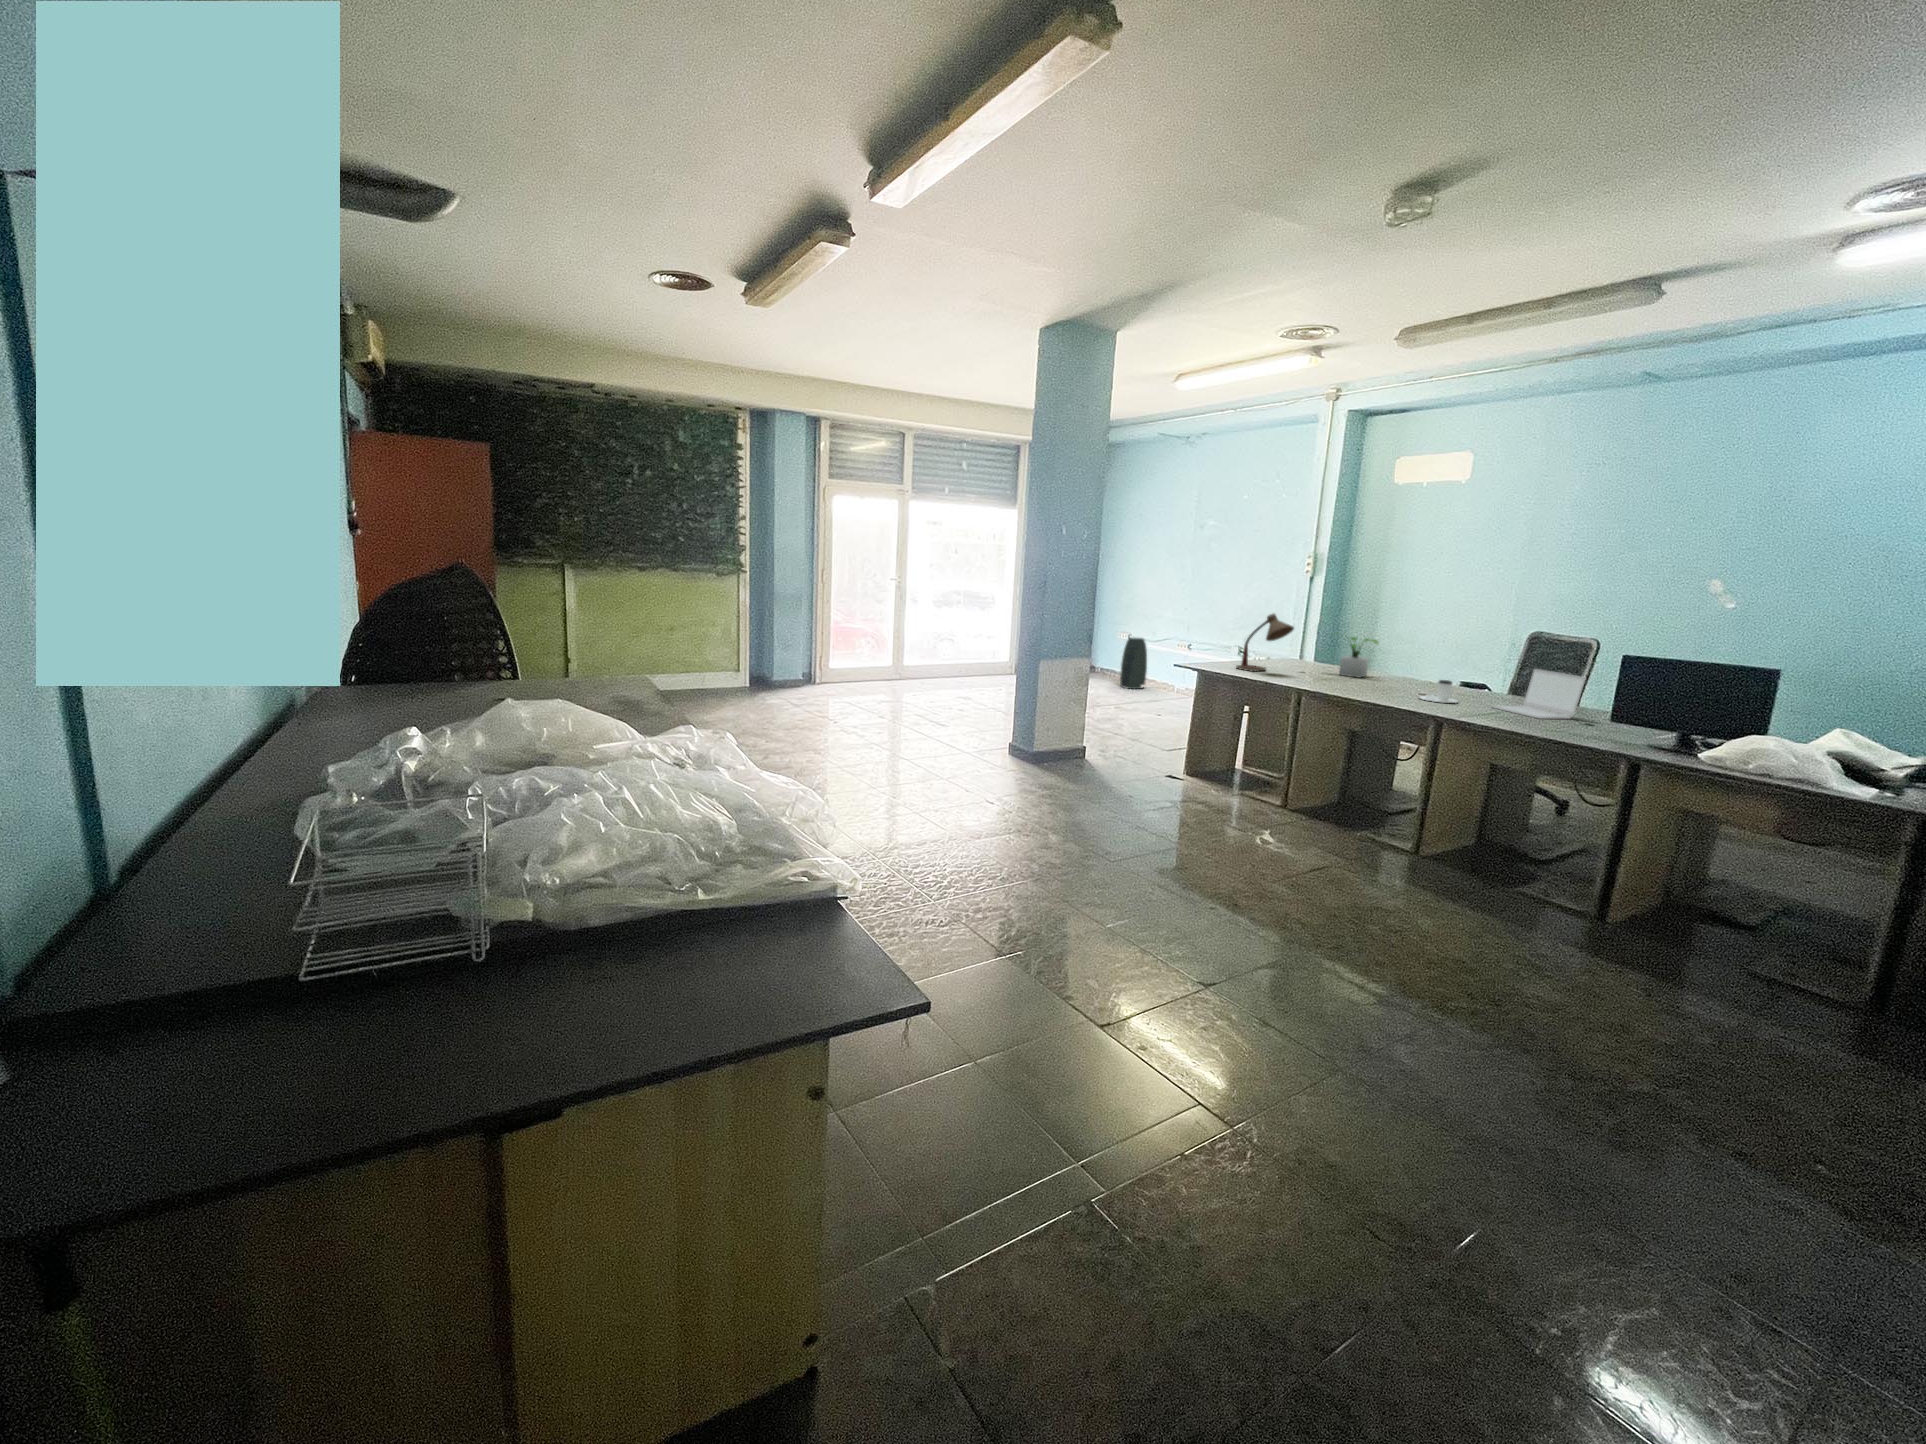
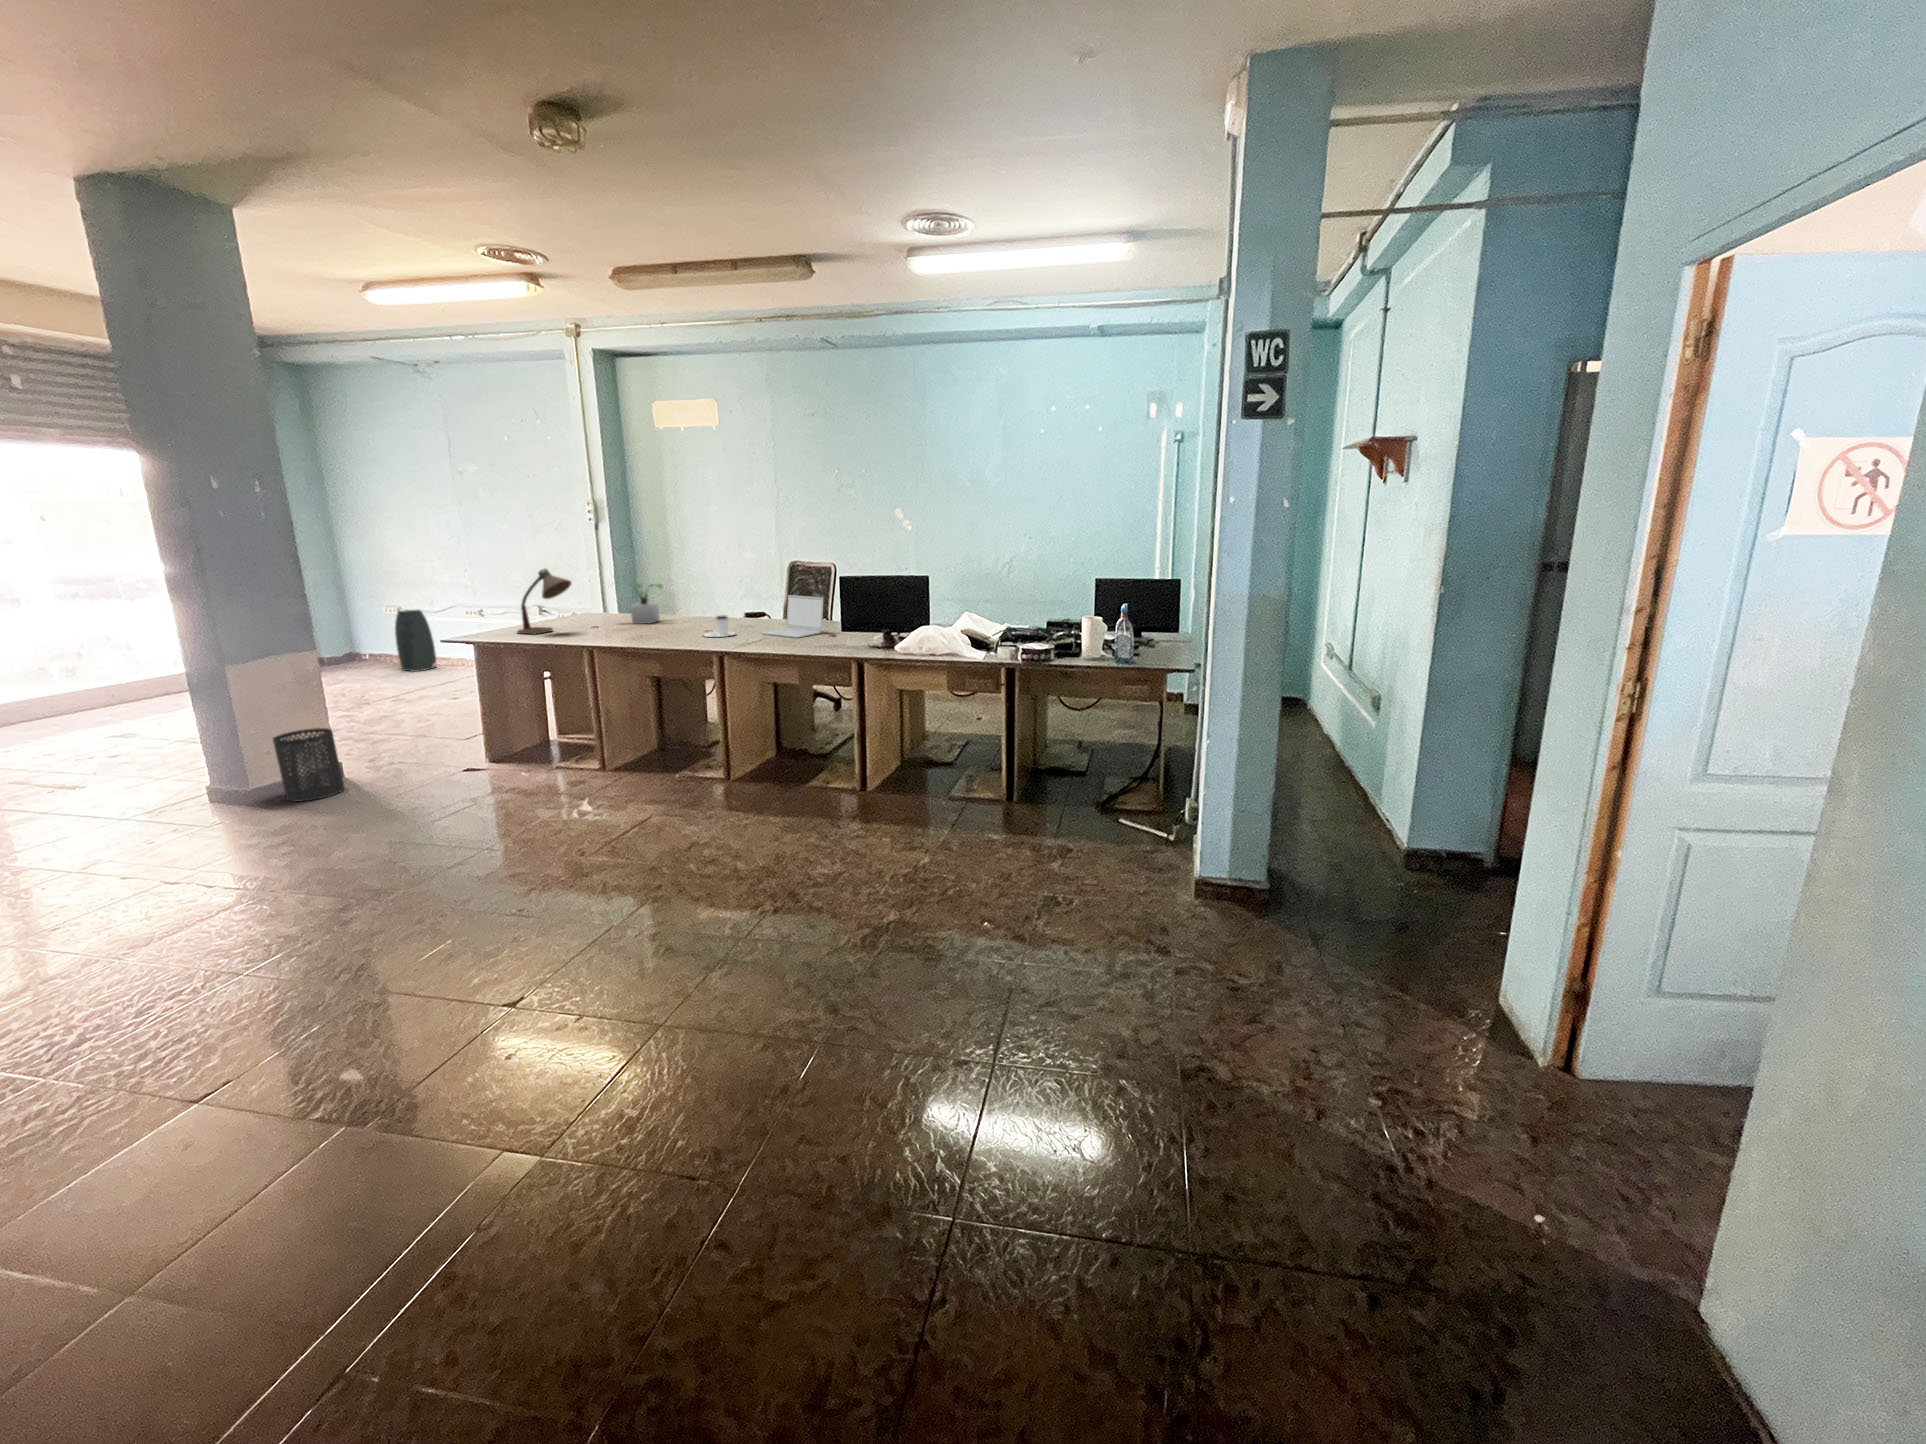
trash can: none [1053,716,1090,771] -> present [273,728,344,801]

